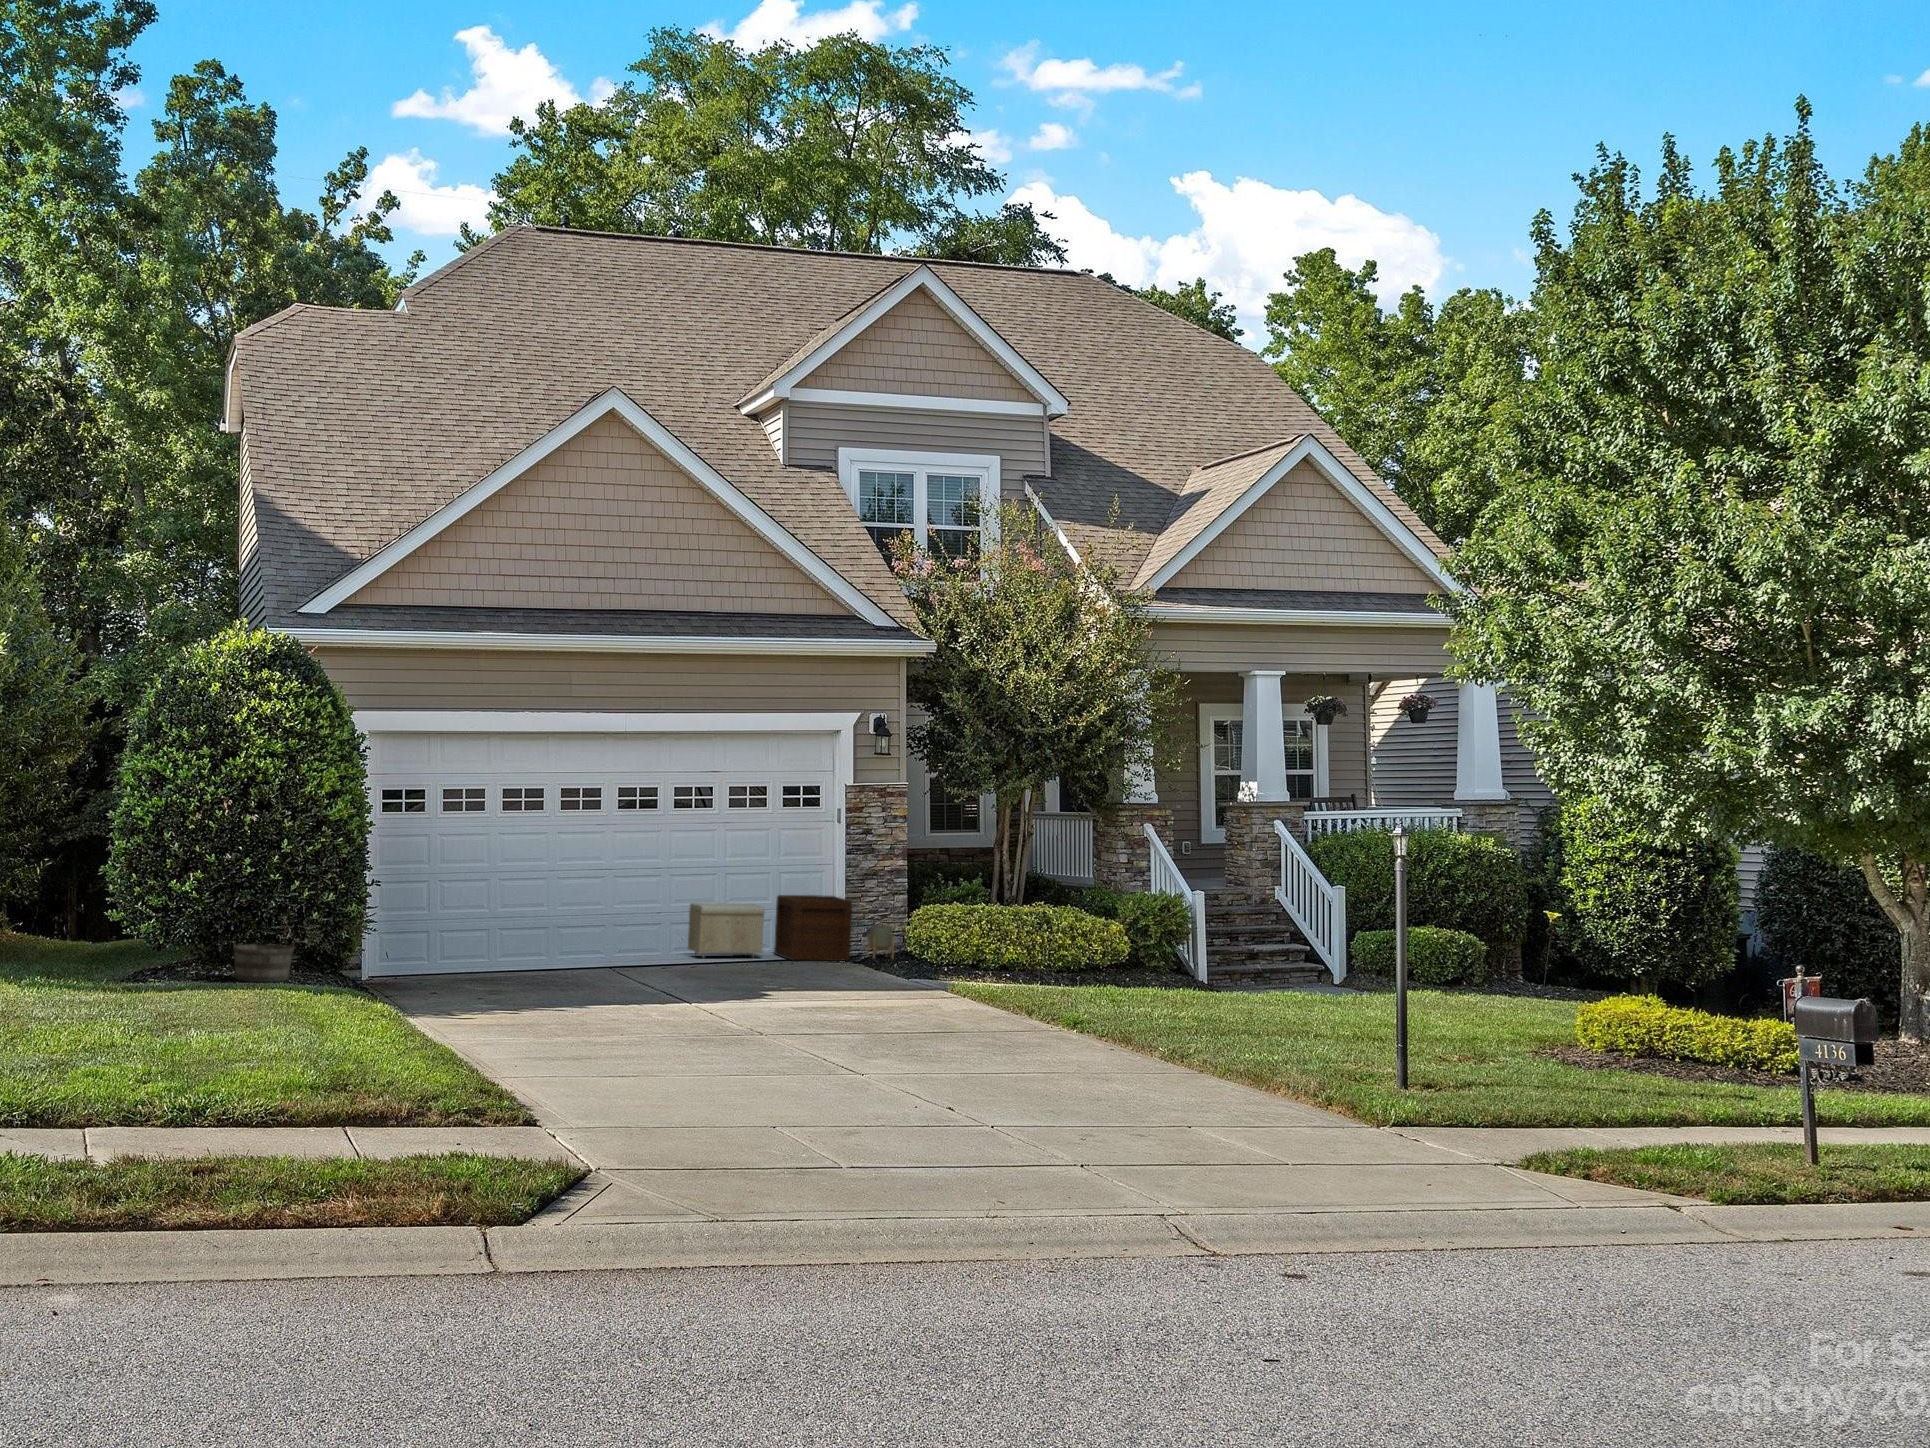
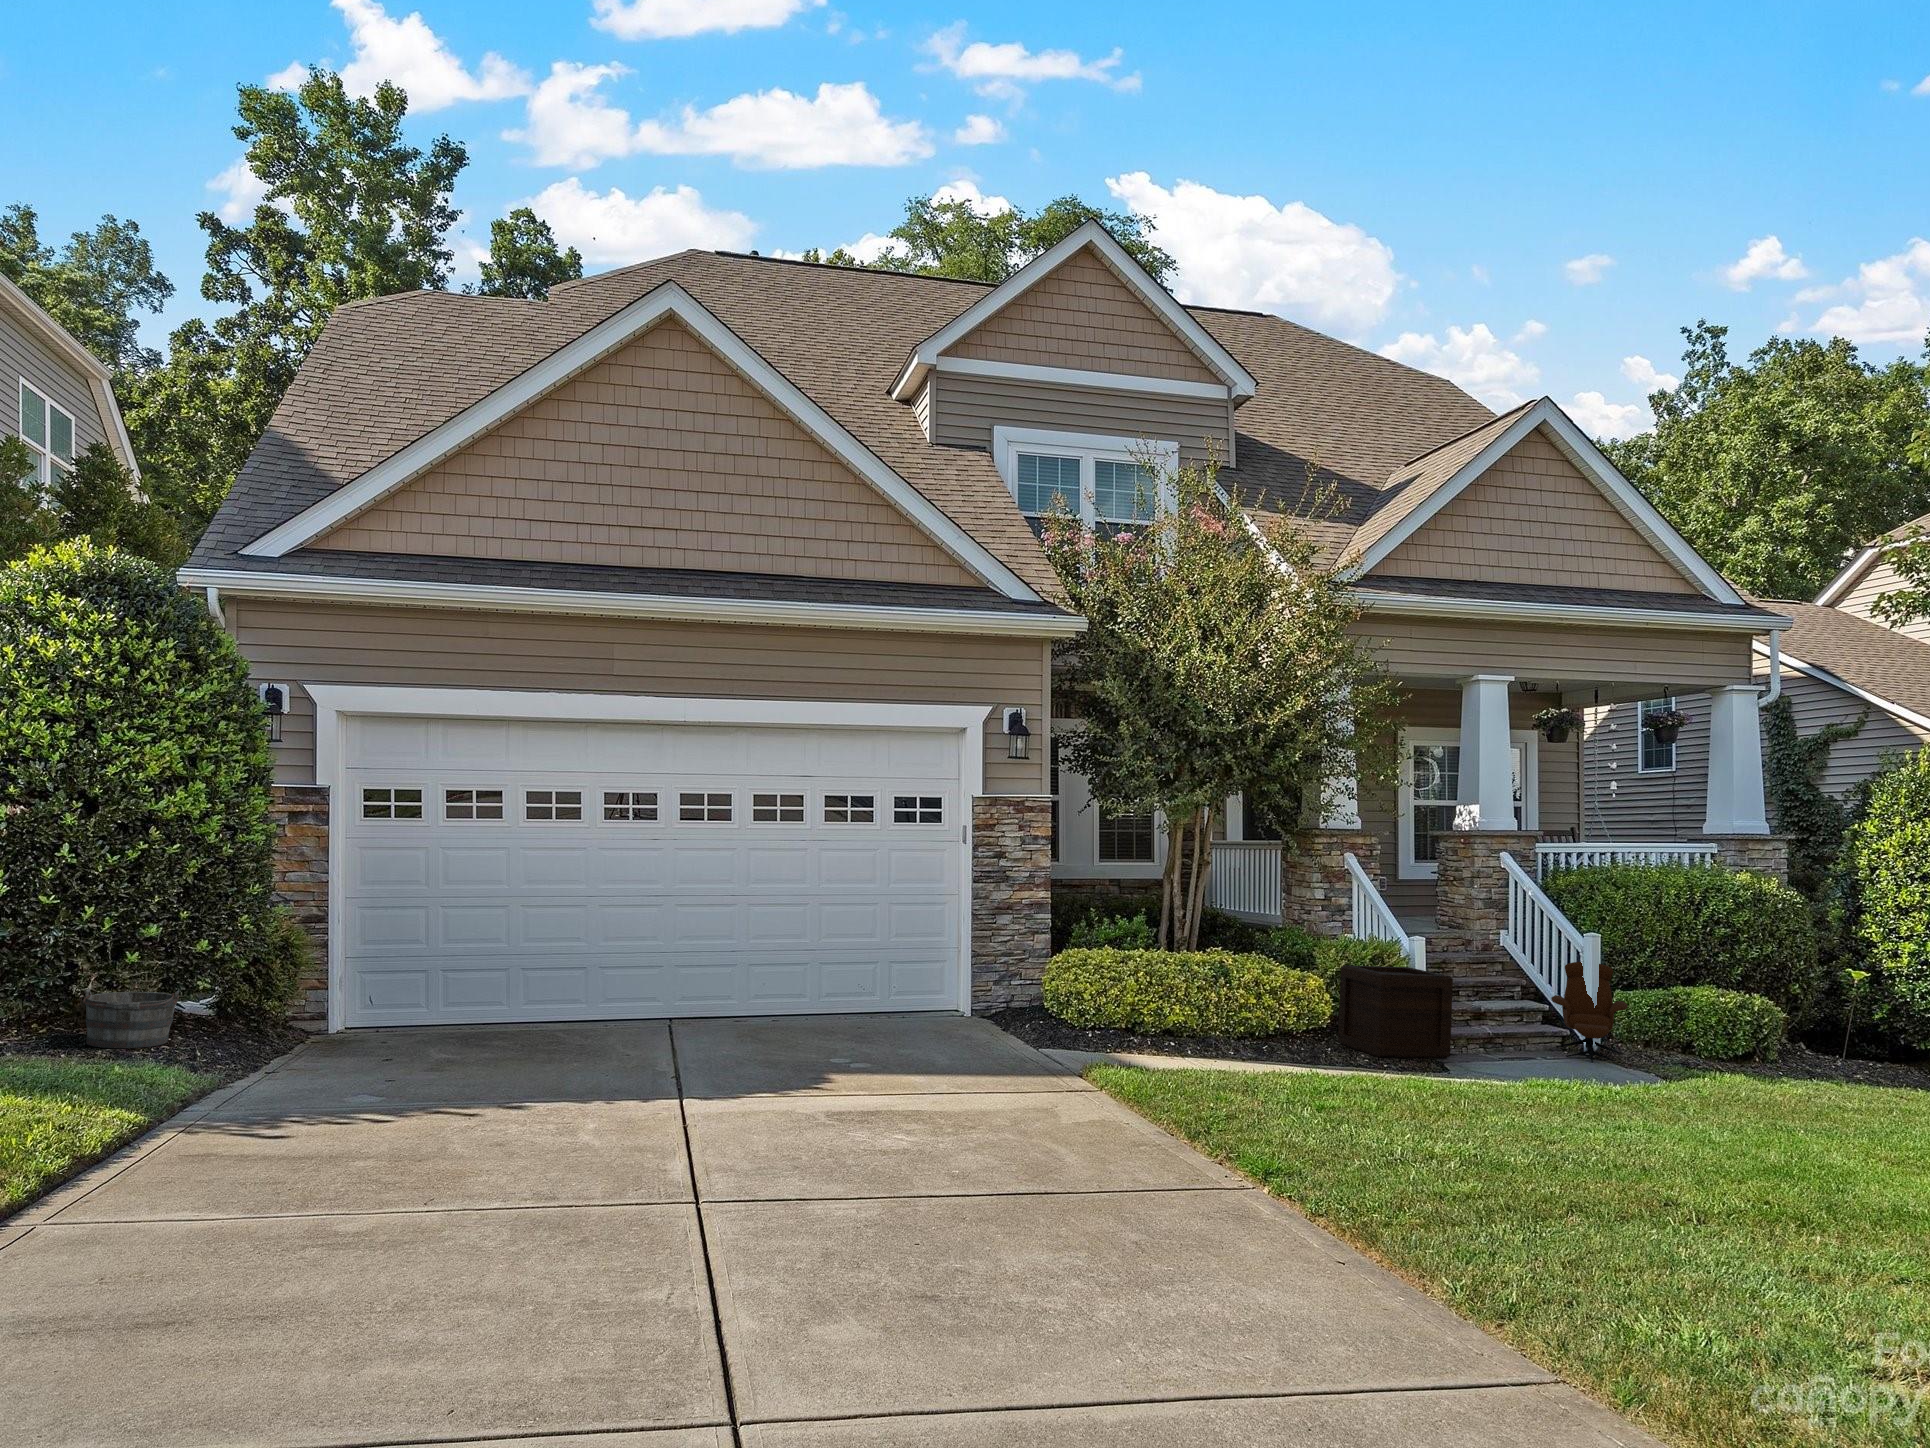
wooden crate: present [774,895,852,961] -> present [1338,965,1453,1058]
storage bench: present [688,903,765,958] -> none [772,939,868,1011]
lounge chair: none [1306,908,1363,984] -> present [1551,962,1628,1062]
planter: present [867,925,895,959] -> none [997,970,1032,1014]

